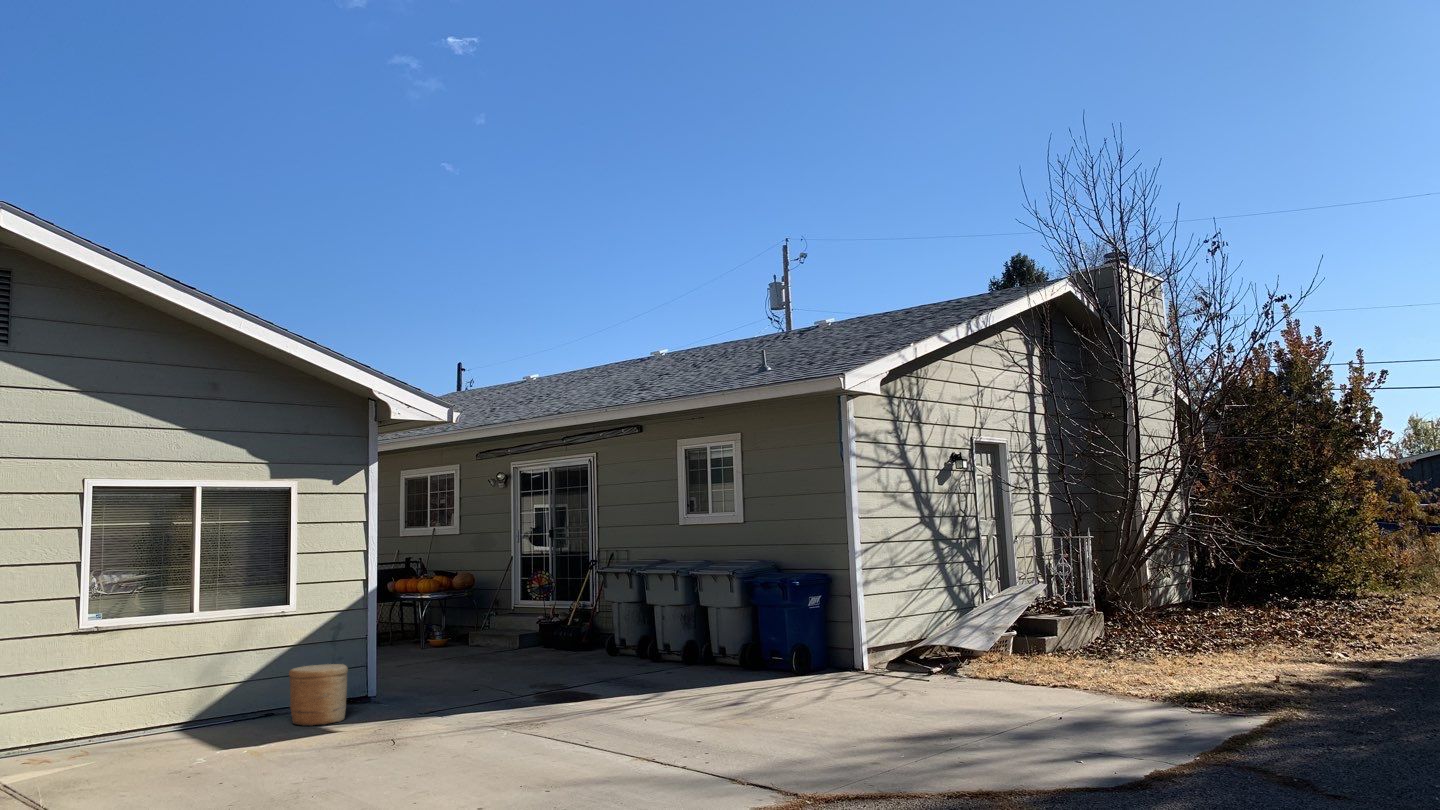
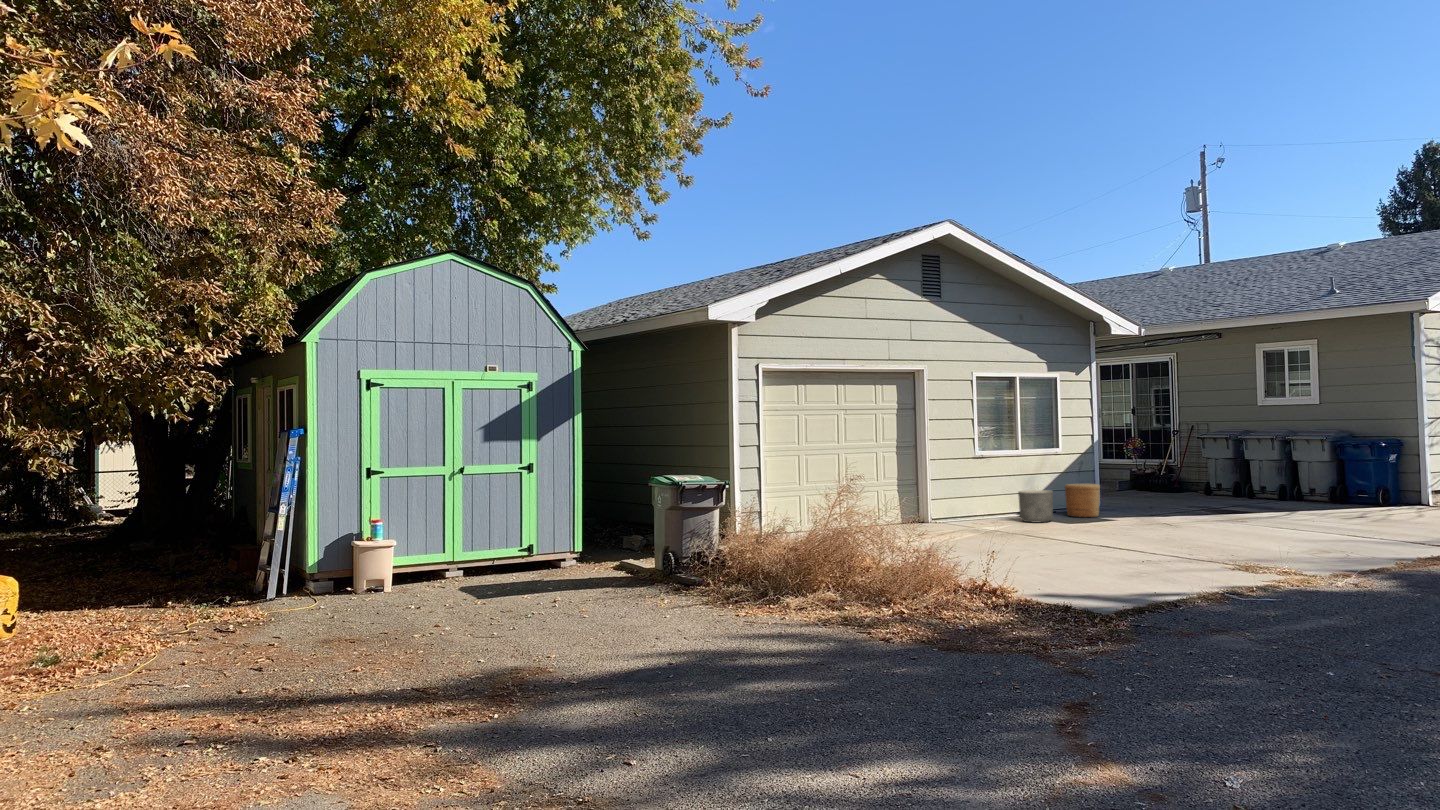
planter: none [171,684,236,746] -> present [1018,490,1053,523]

